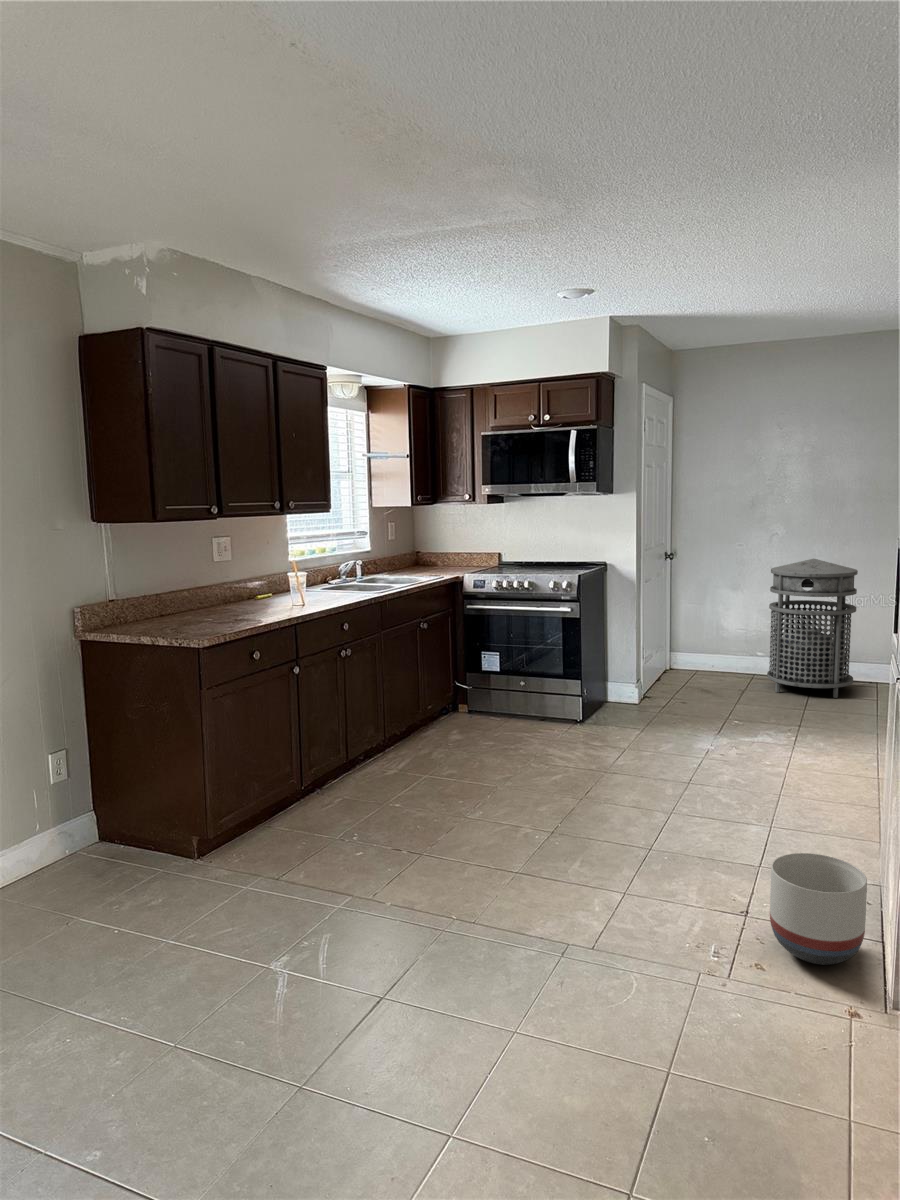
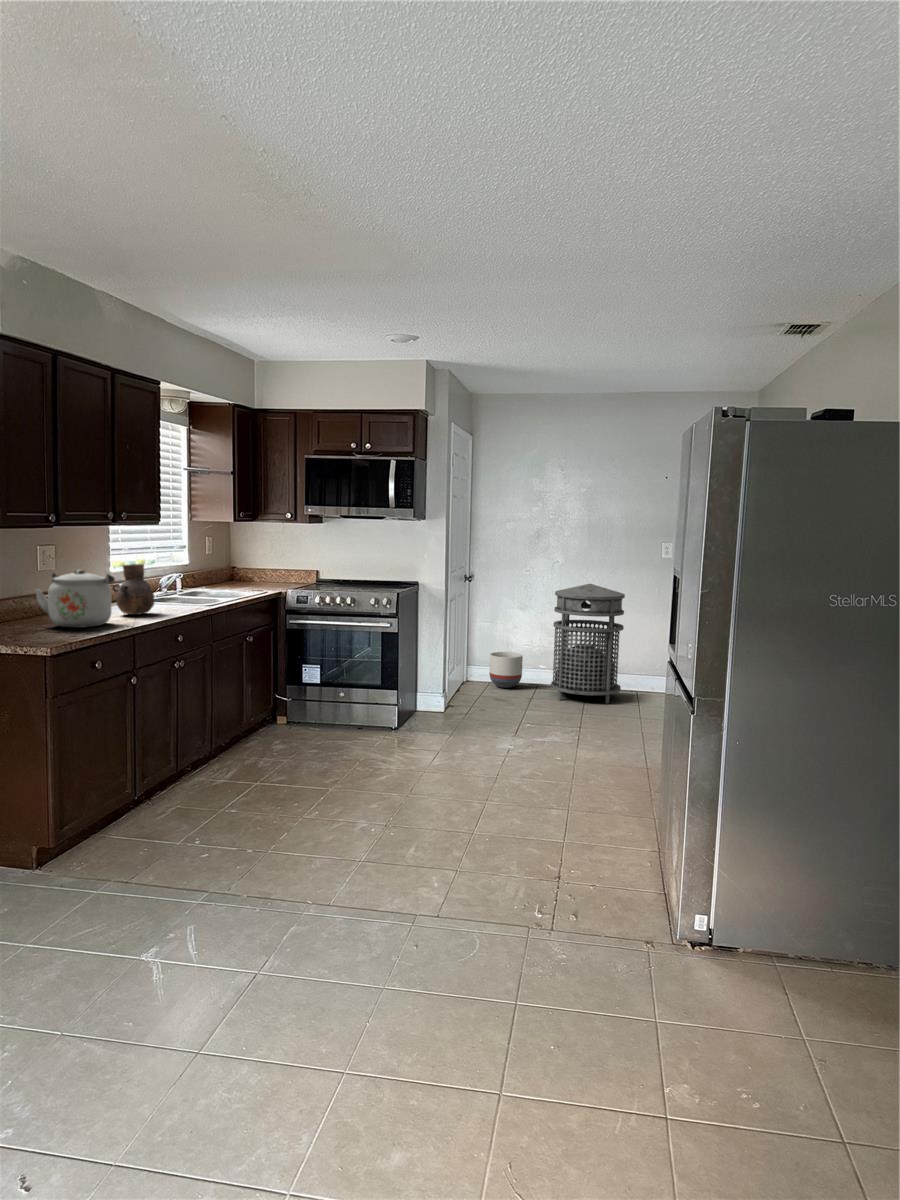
vase: none [279,553,319,605] -> present [113,564,154,615]
kettle: none [201,561,276,619] -> present [35,569,115,628]
planter: present [770,853,867,965] -> present [489,652,523,688]

